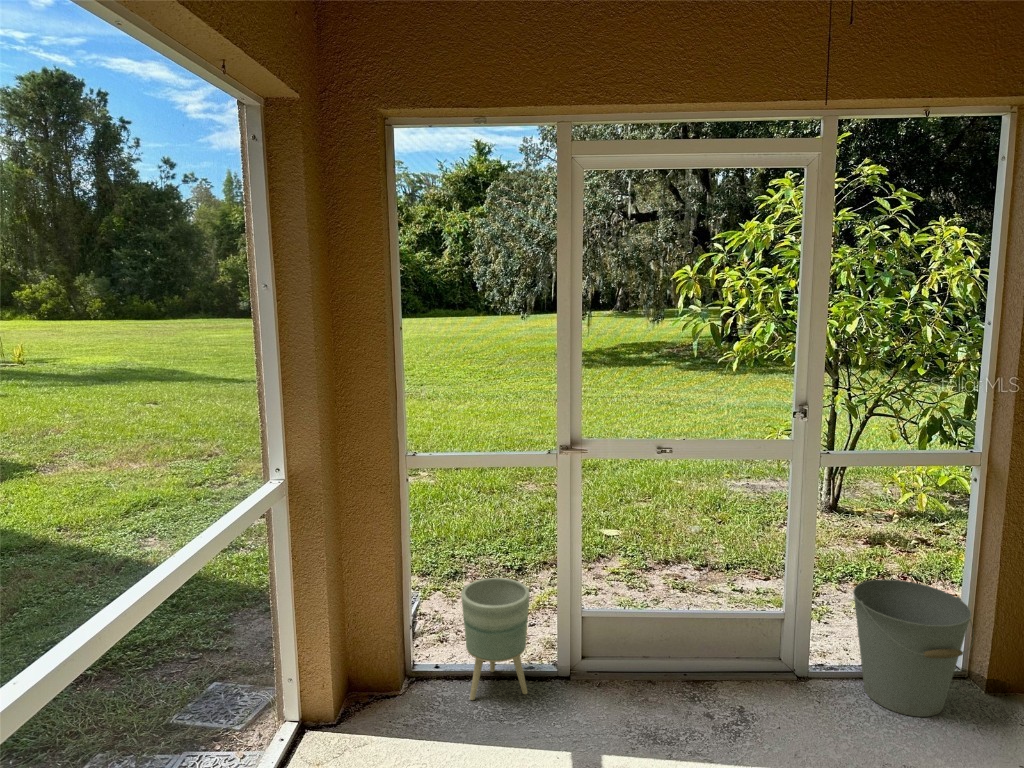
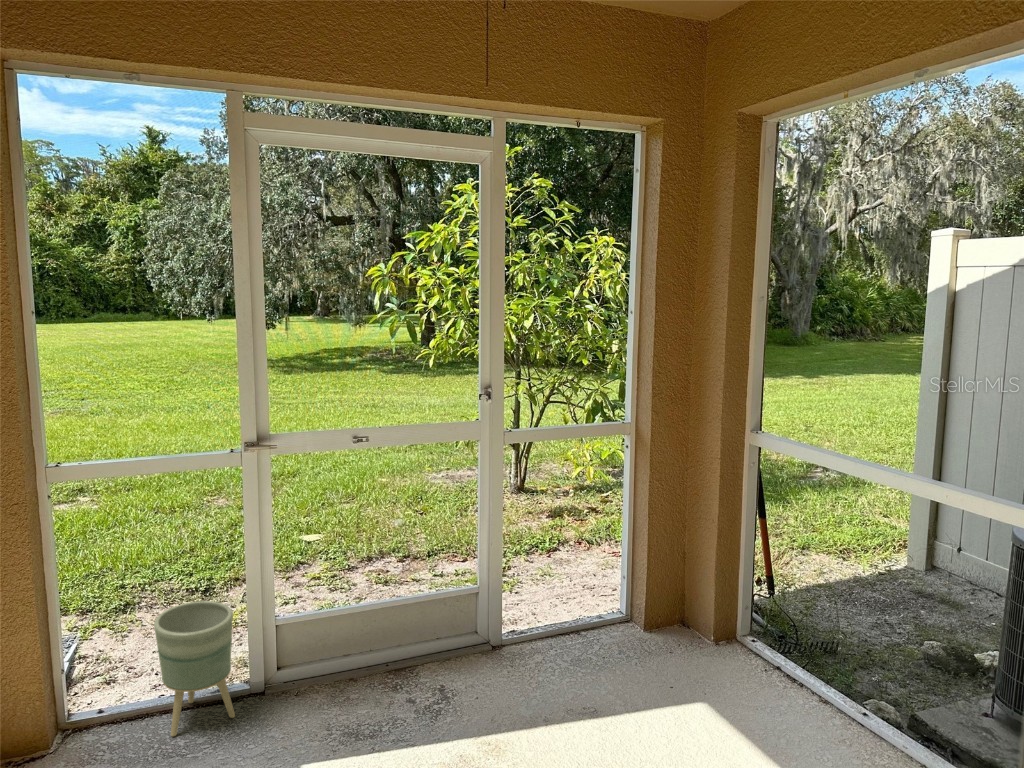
bucket: present [853,580,974,717] -> none [538,546,630,661]

